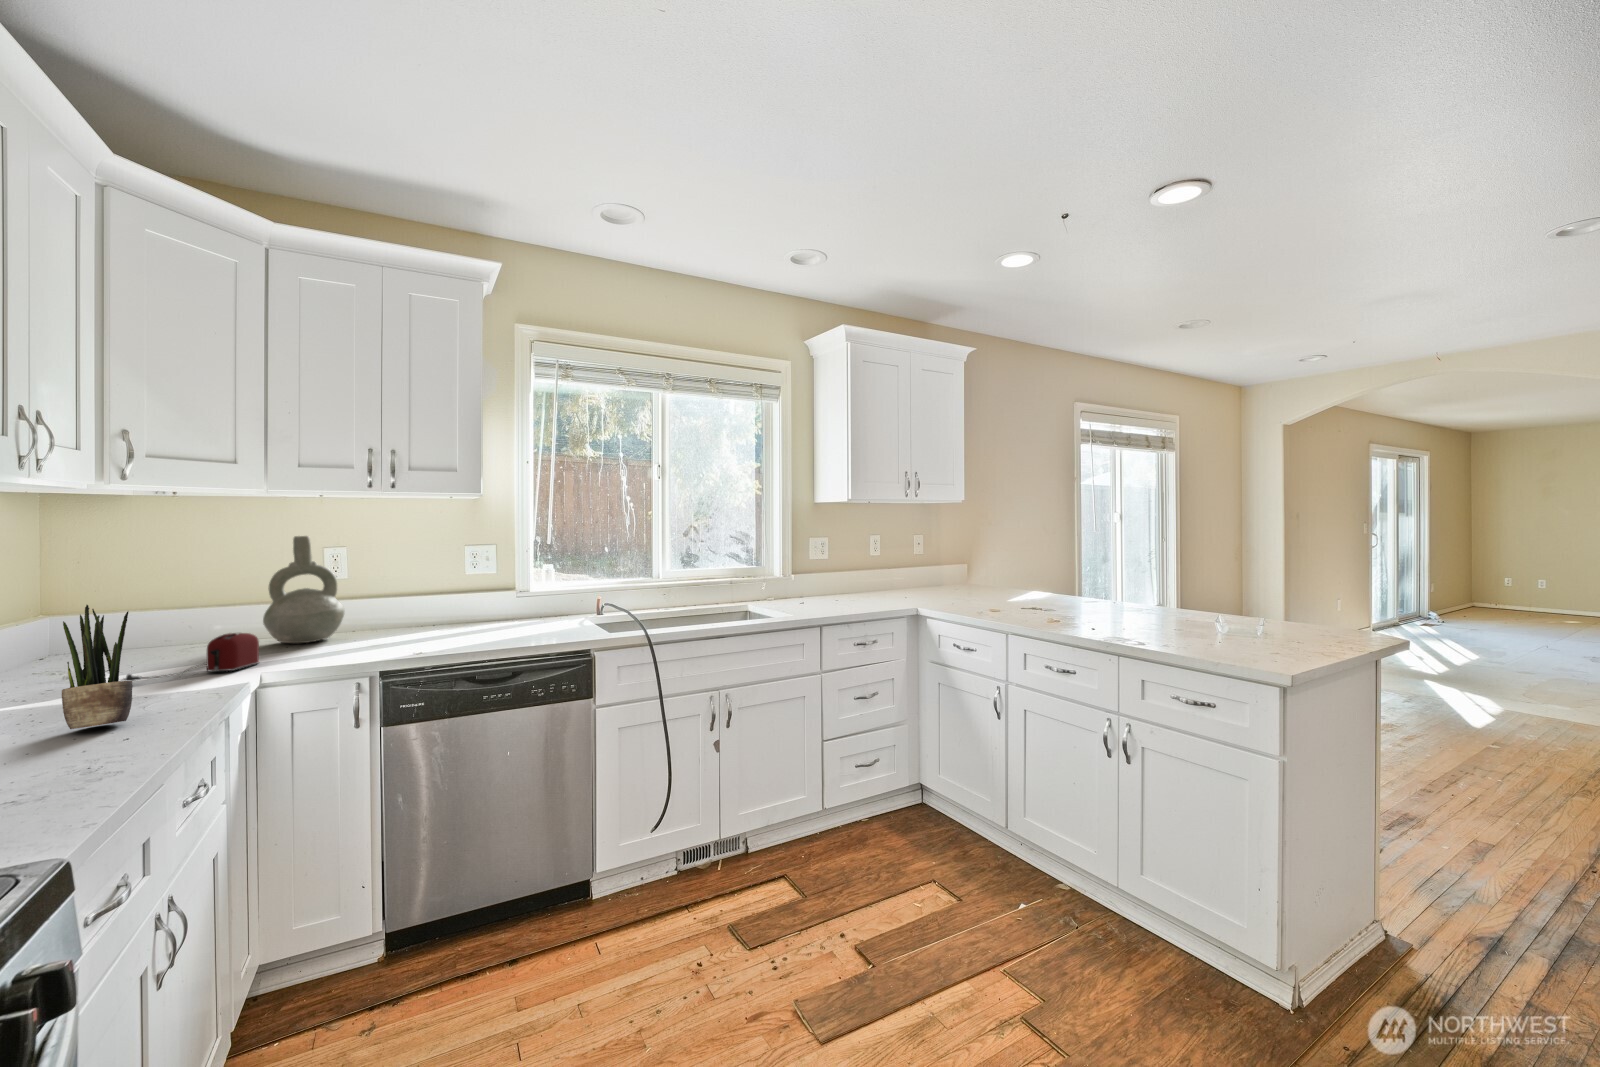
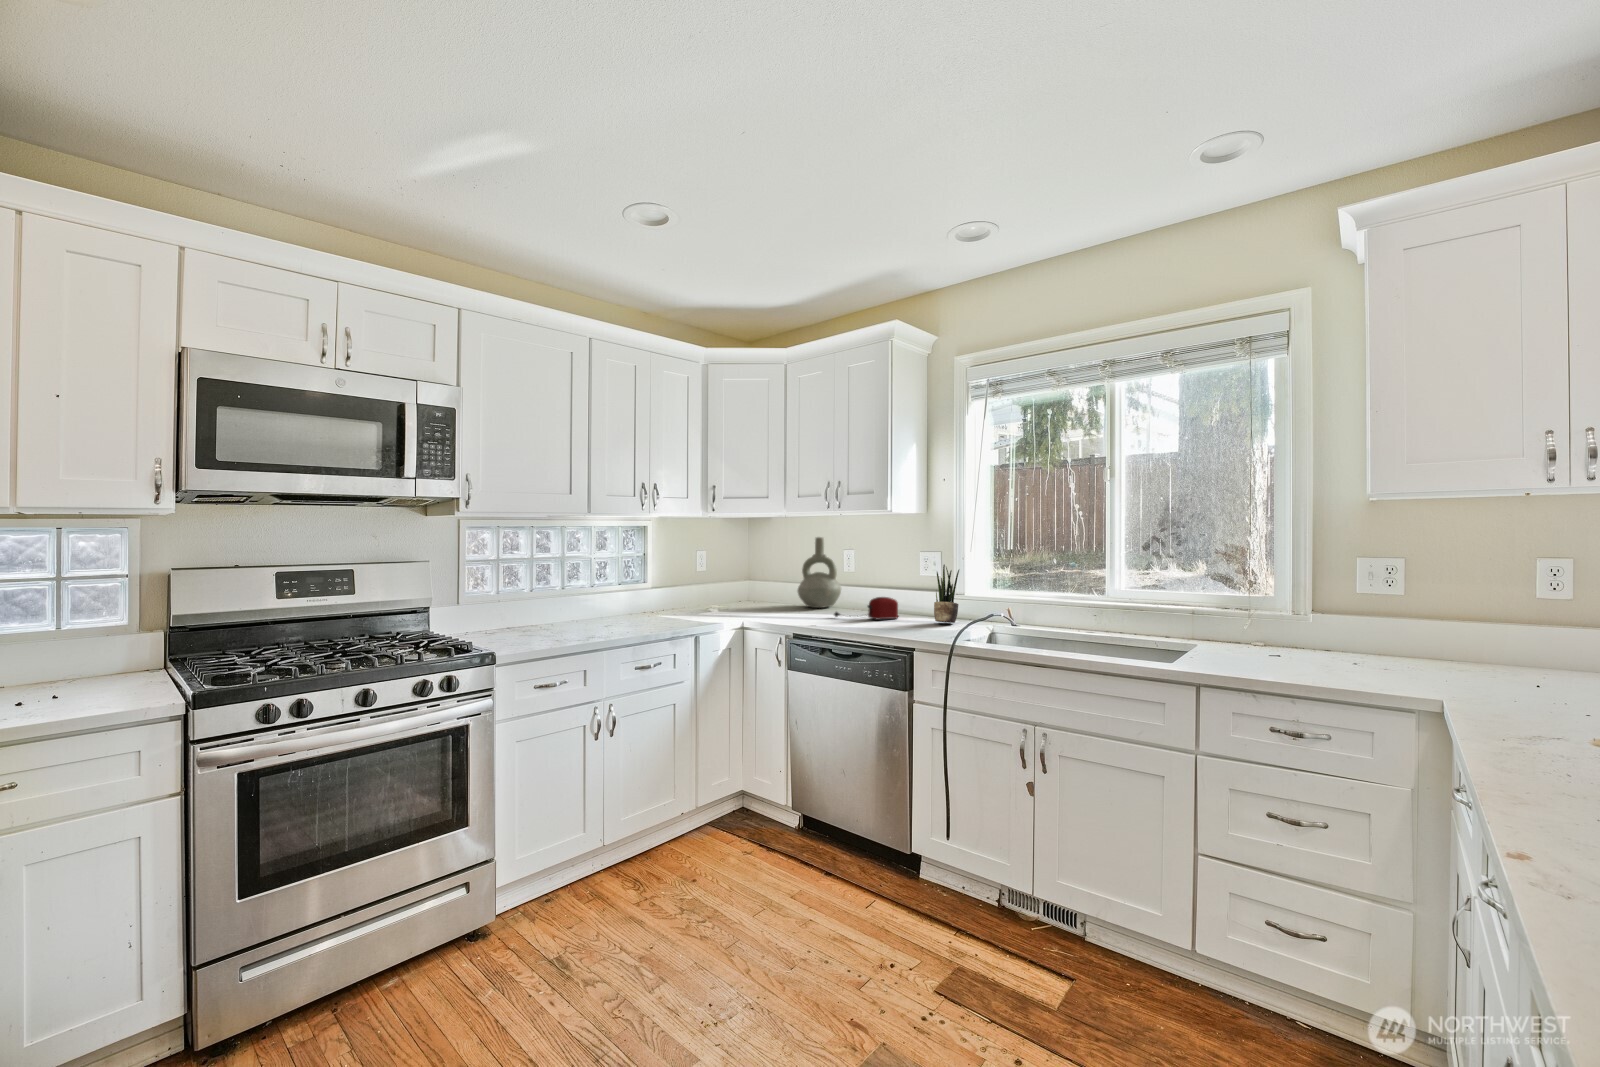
potted plant: present [62,605,132,729] -> present [934,565,959,623]
toaster: present [123,633,259,681] -> present [834,597,899,620]

